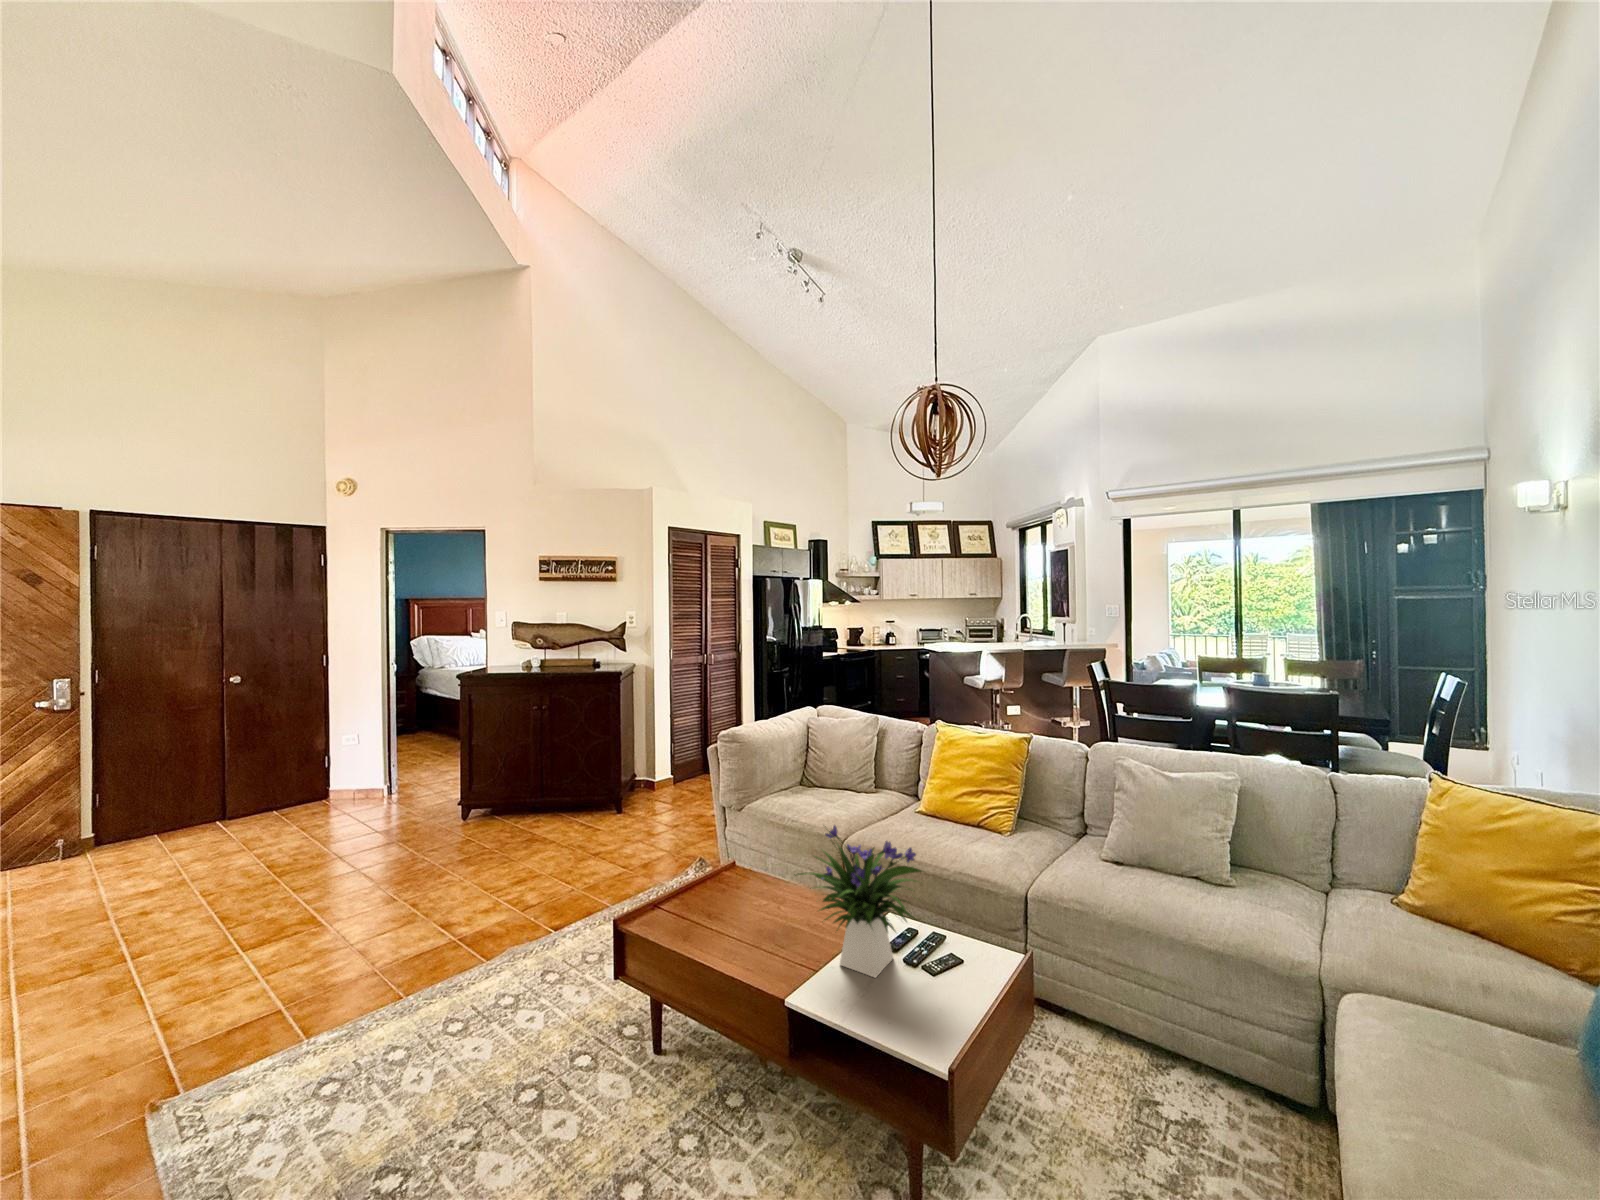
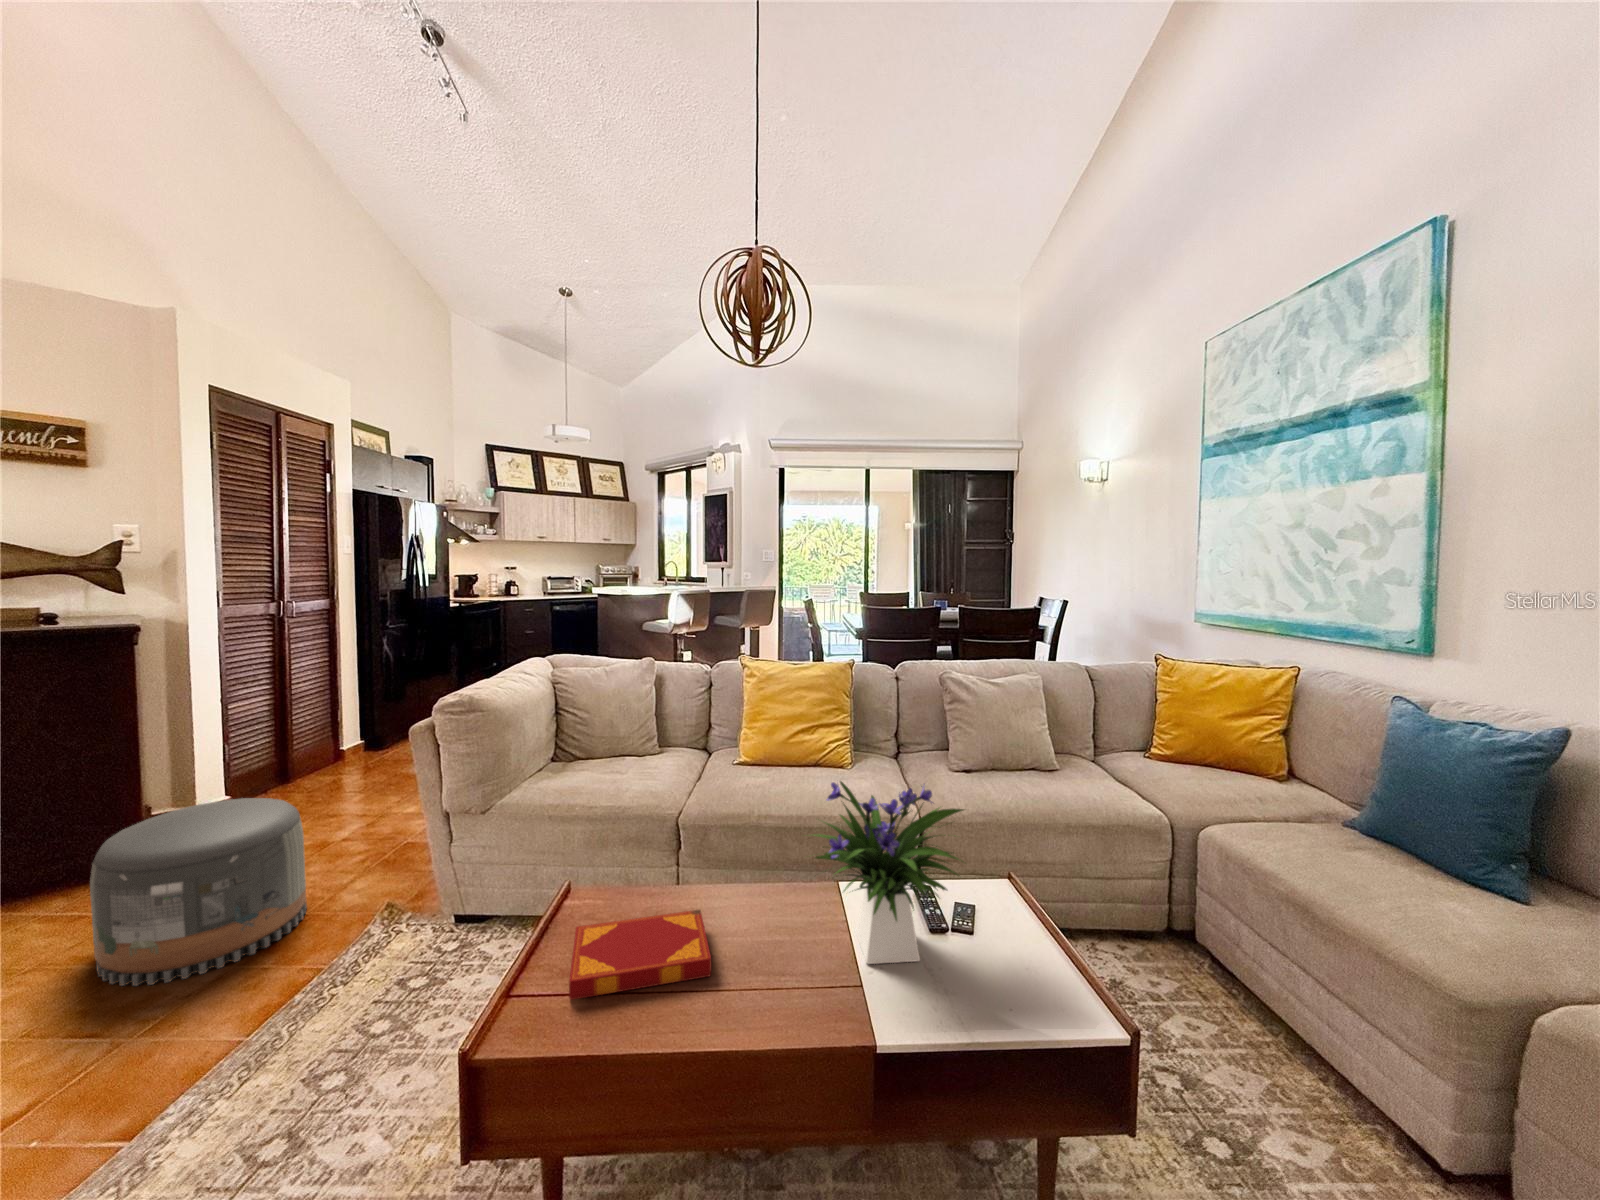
pouf: none [582,776,670,869] -> present [90,798,307,986]
hardback book: none [678,883,776,934] -> present [569,910,711,1000]

